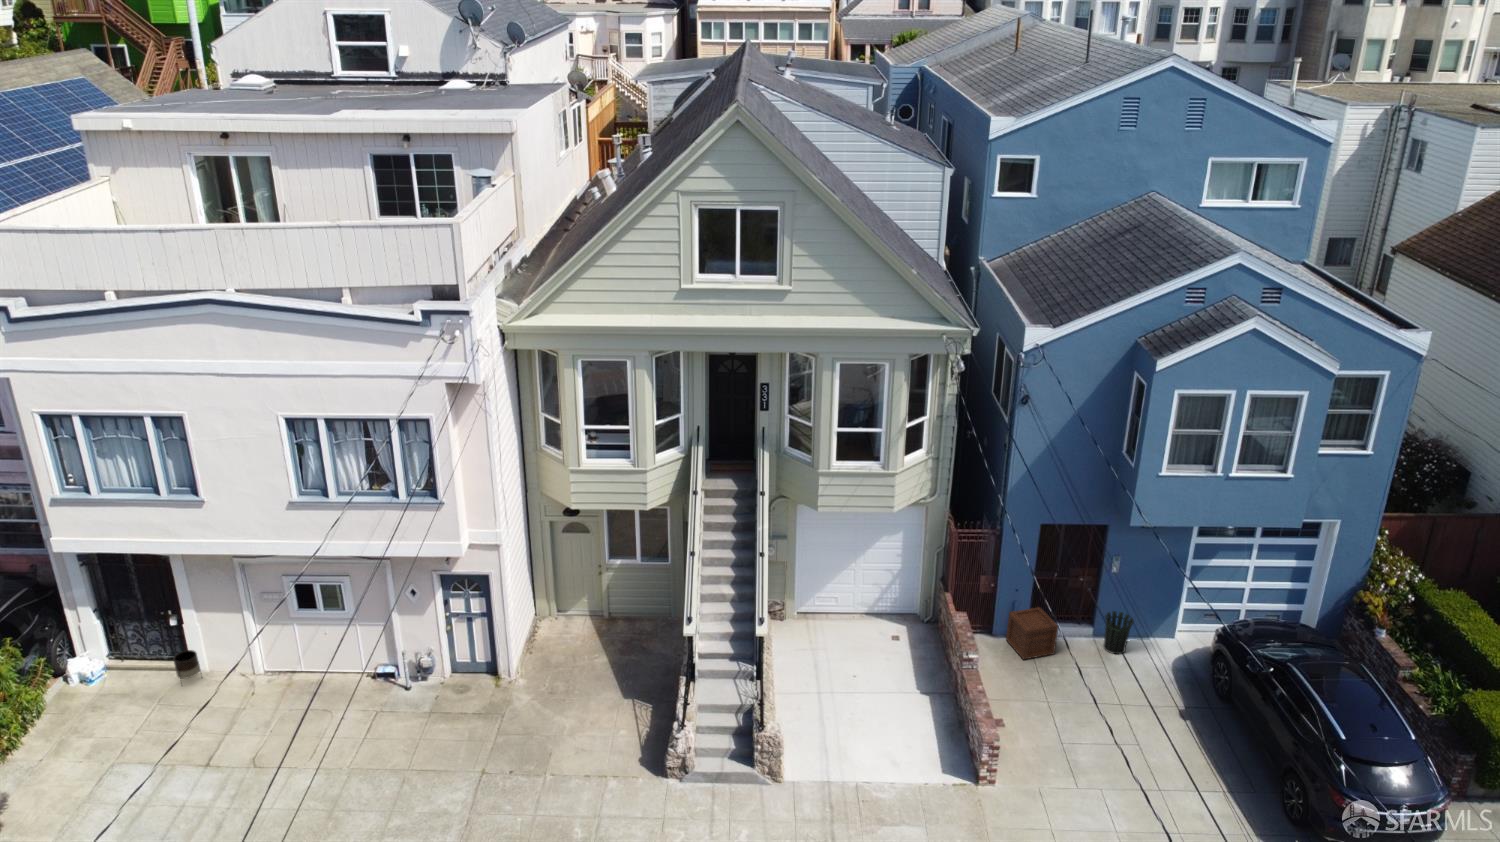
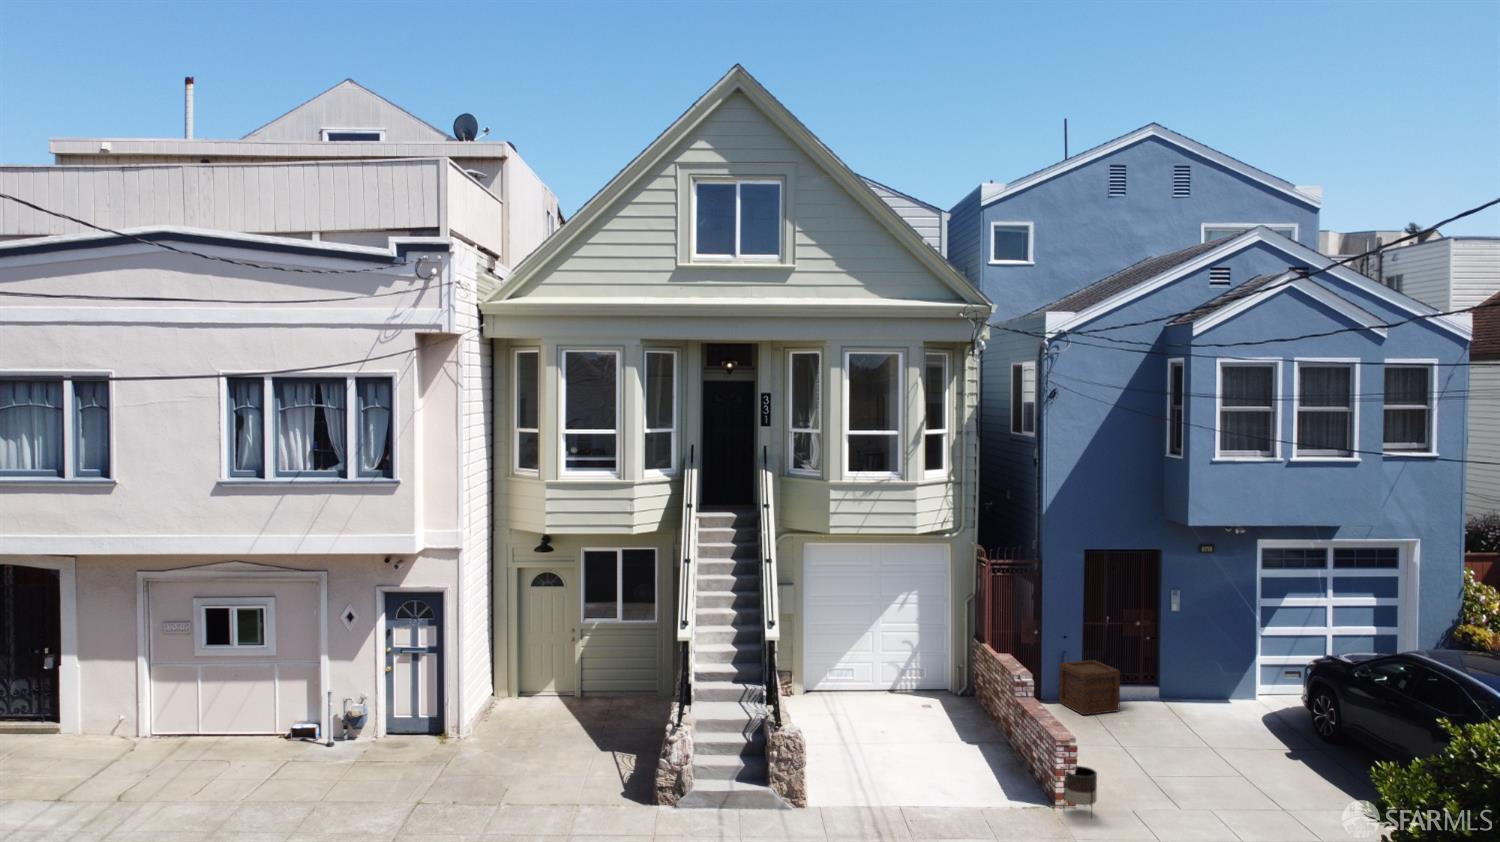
waste bin: present [1104,611,1134,654] -> none [1172,662,1208,711]
planter: present [173,650,201,679] -> present [1064,766,1097,806]

